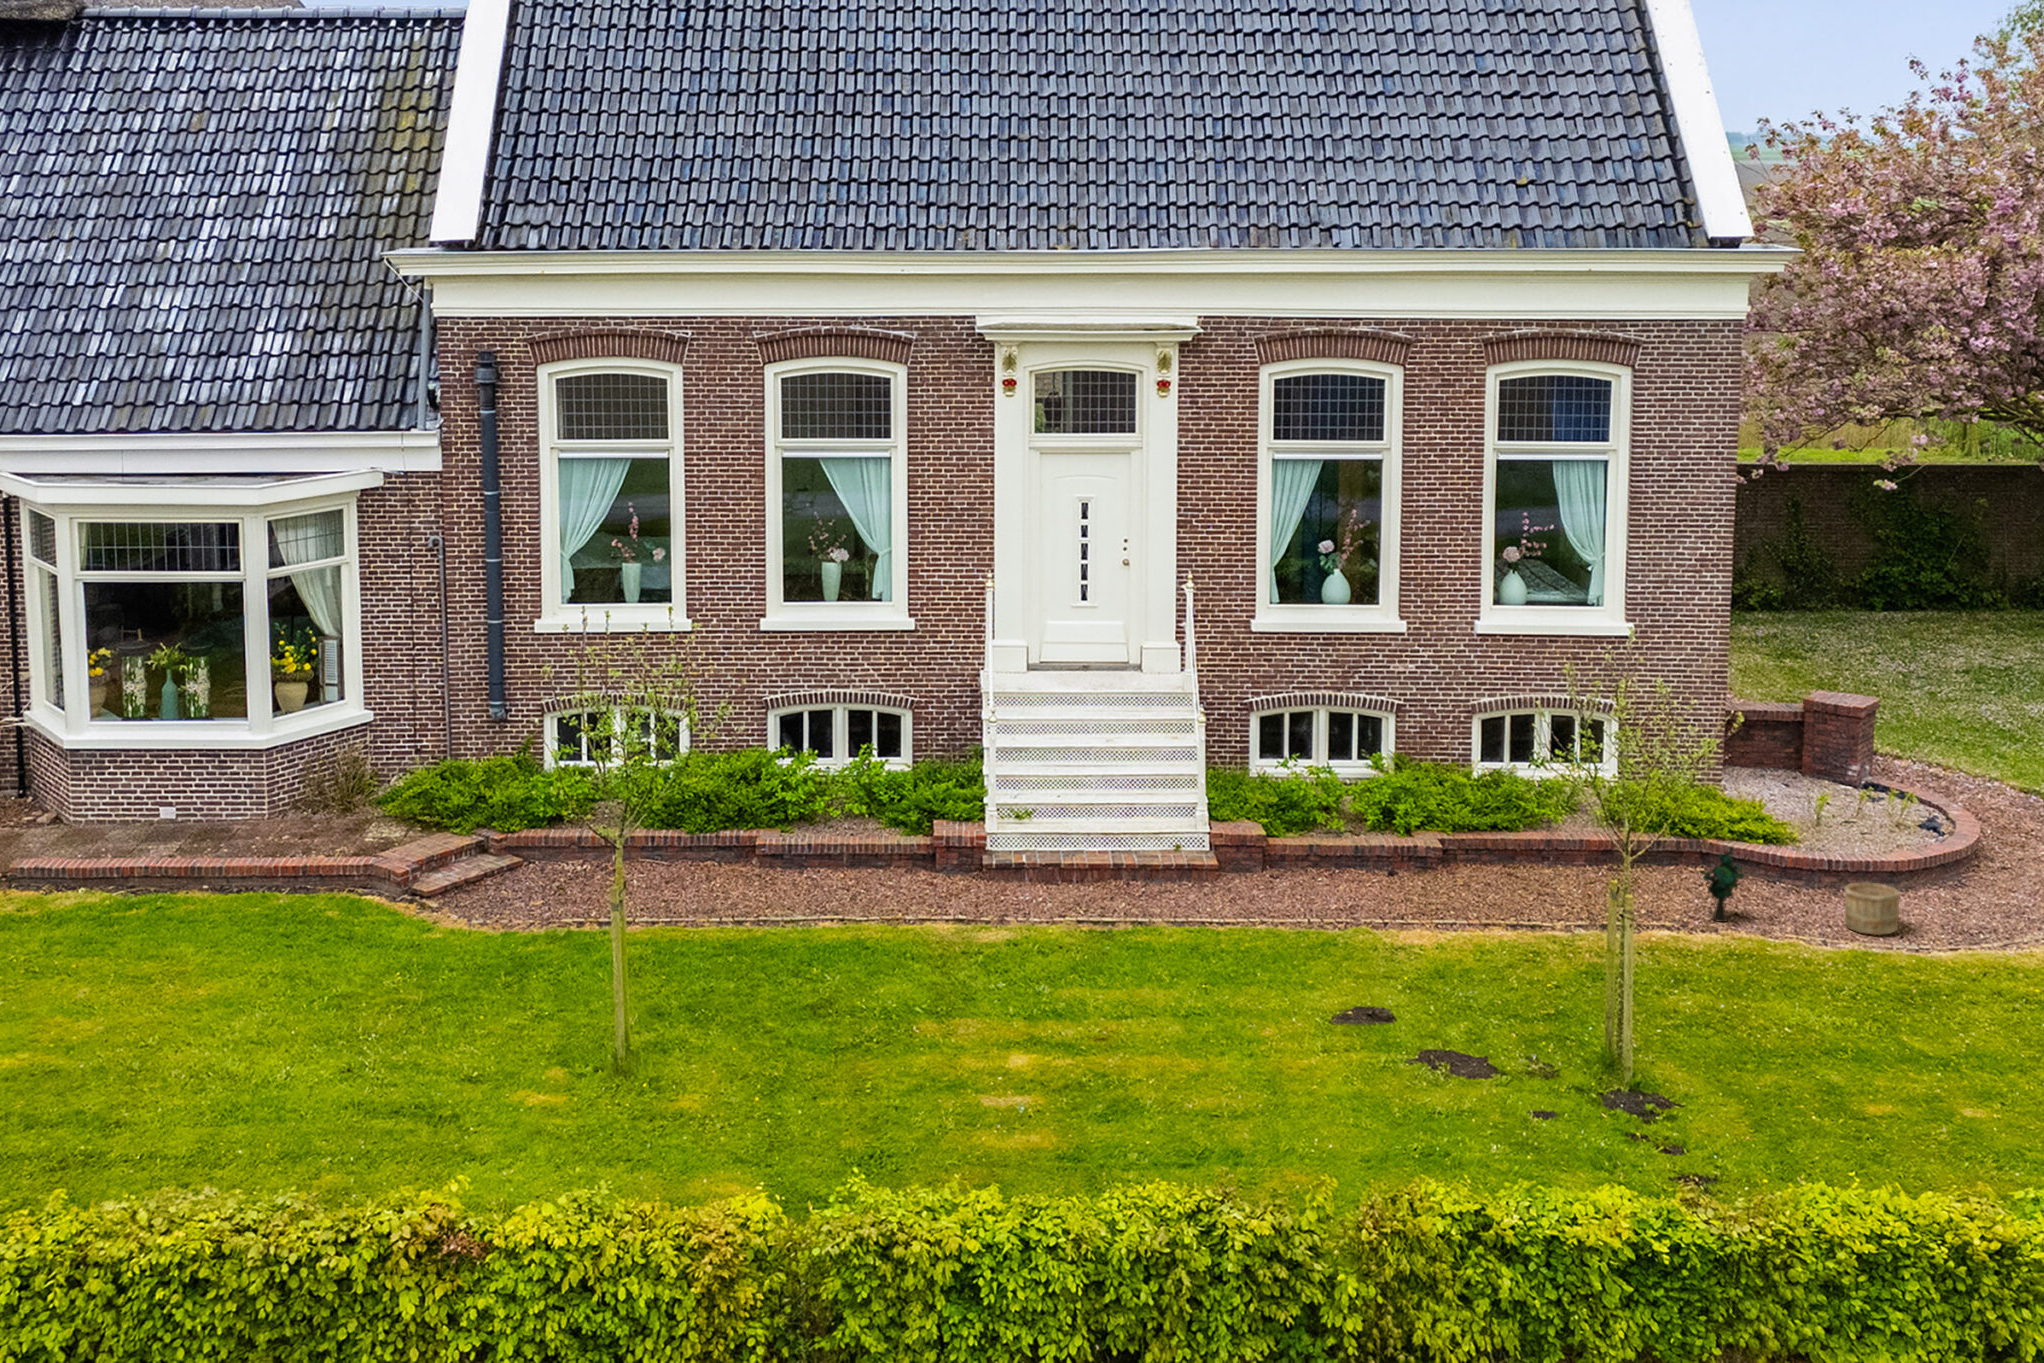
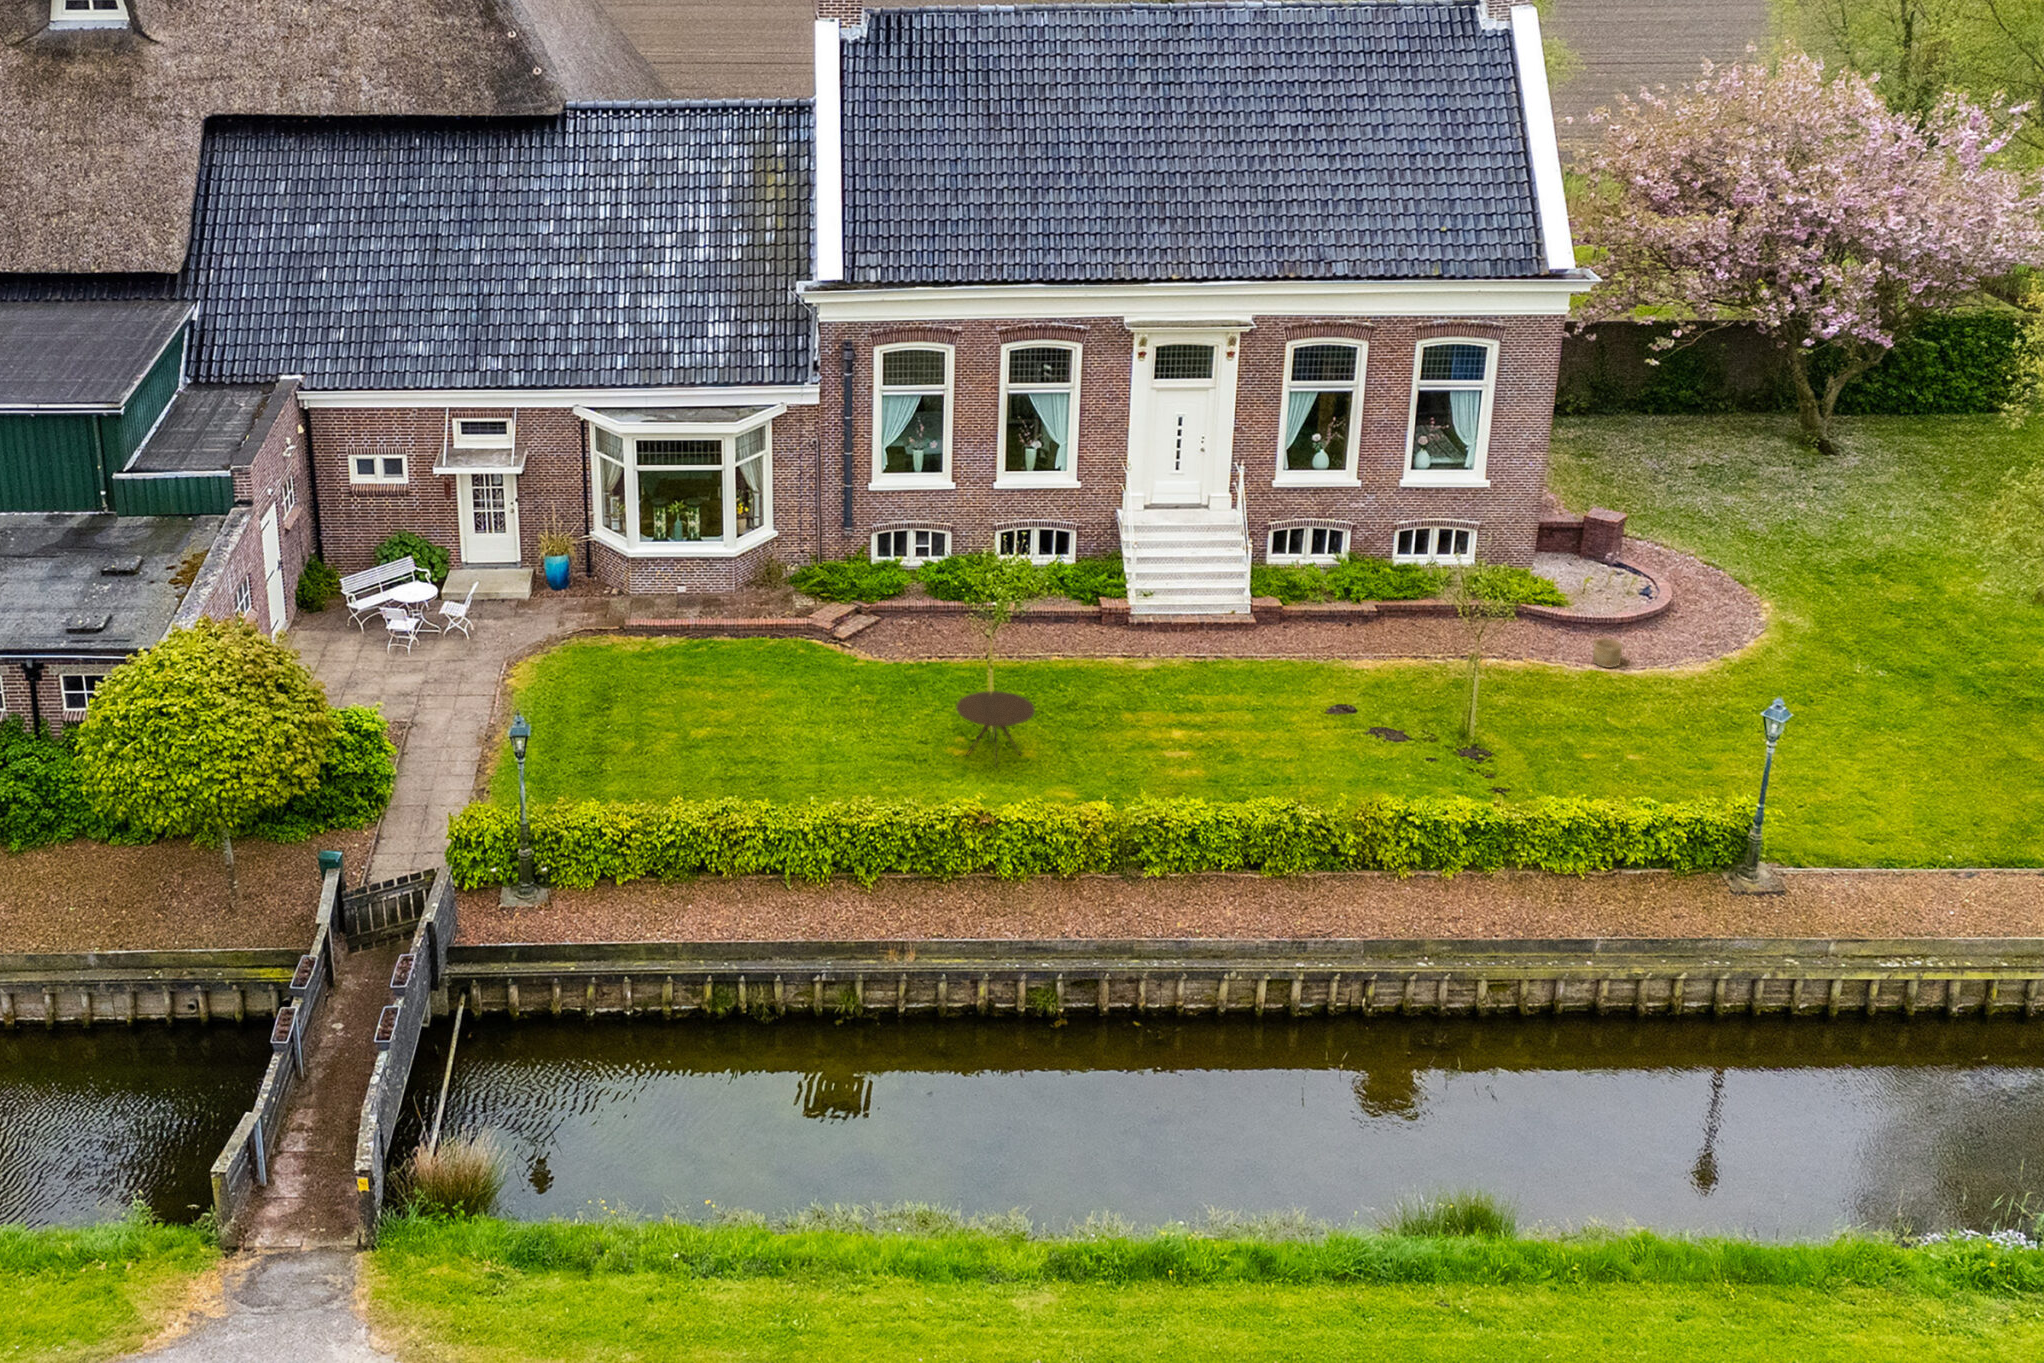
decorative plant: present [1701,847,1744,922] -> none [1516,621,1540,659]
round table: none [536,946,705,1104] -> present [956,691,1035,761]

